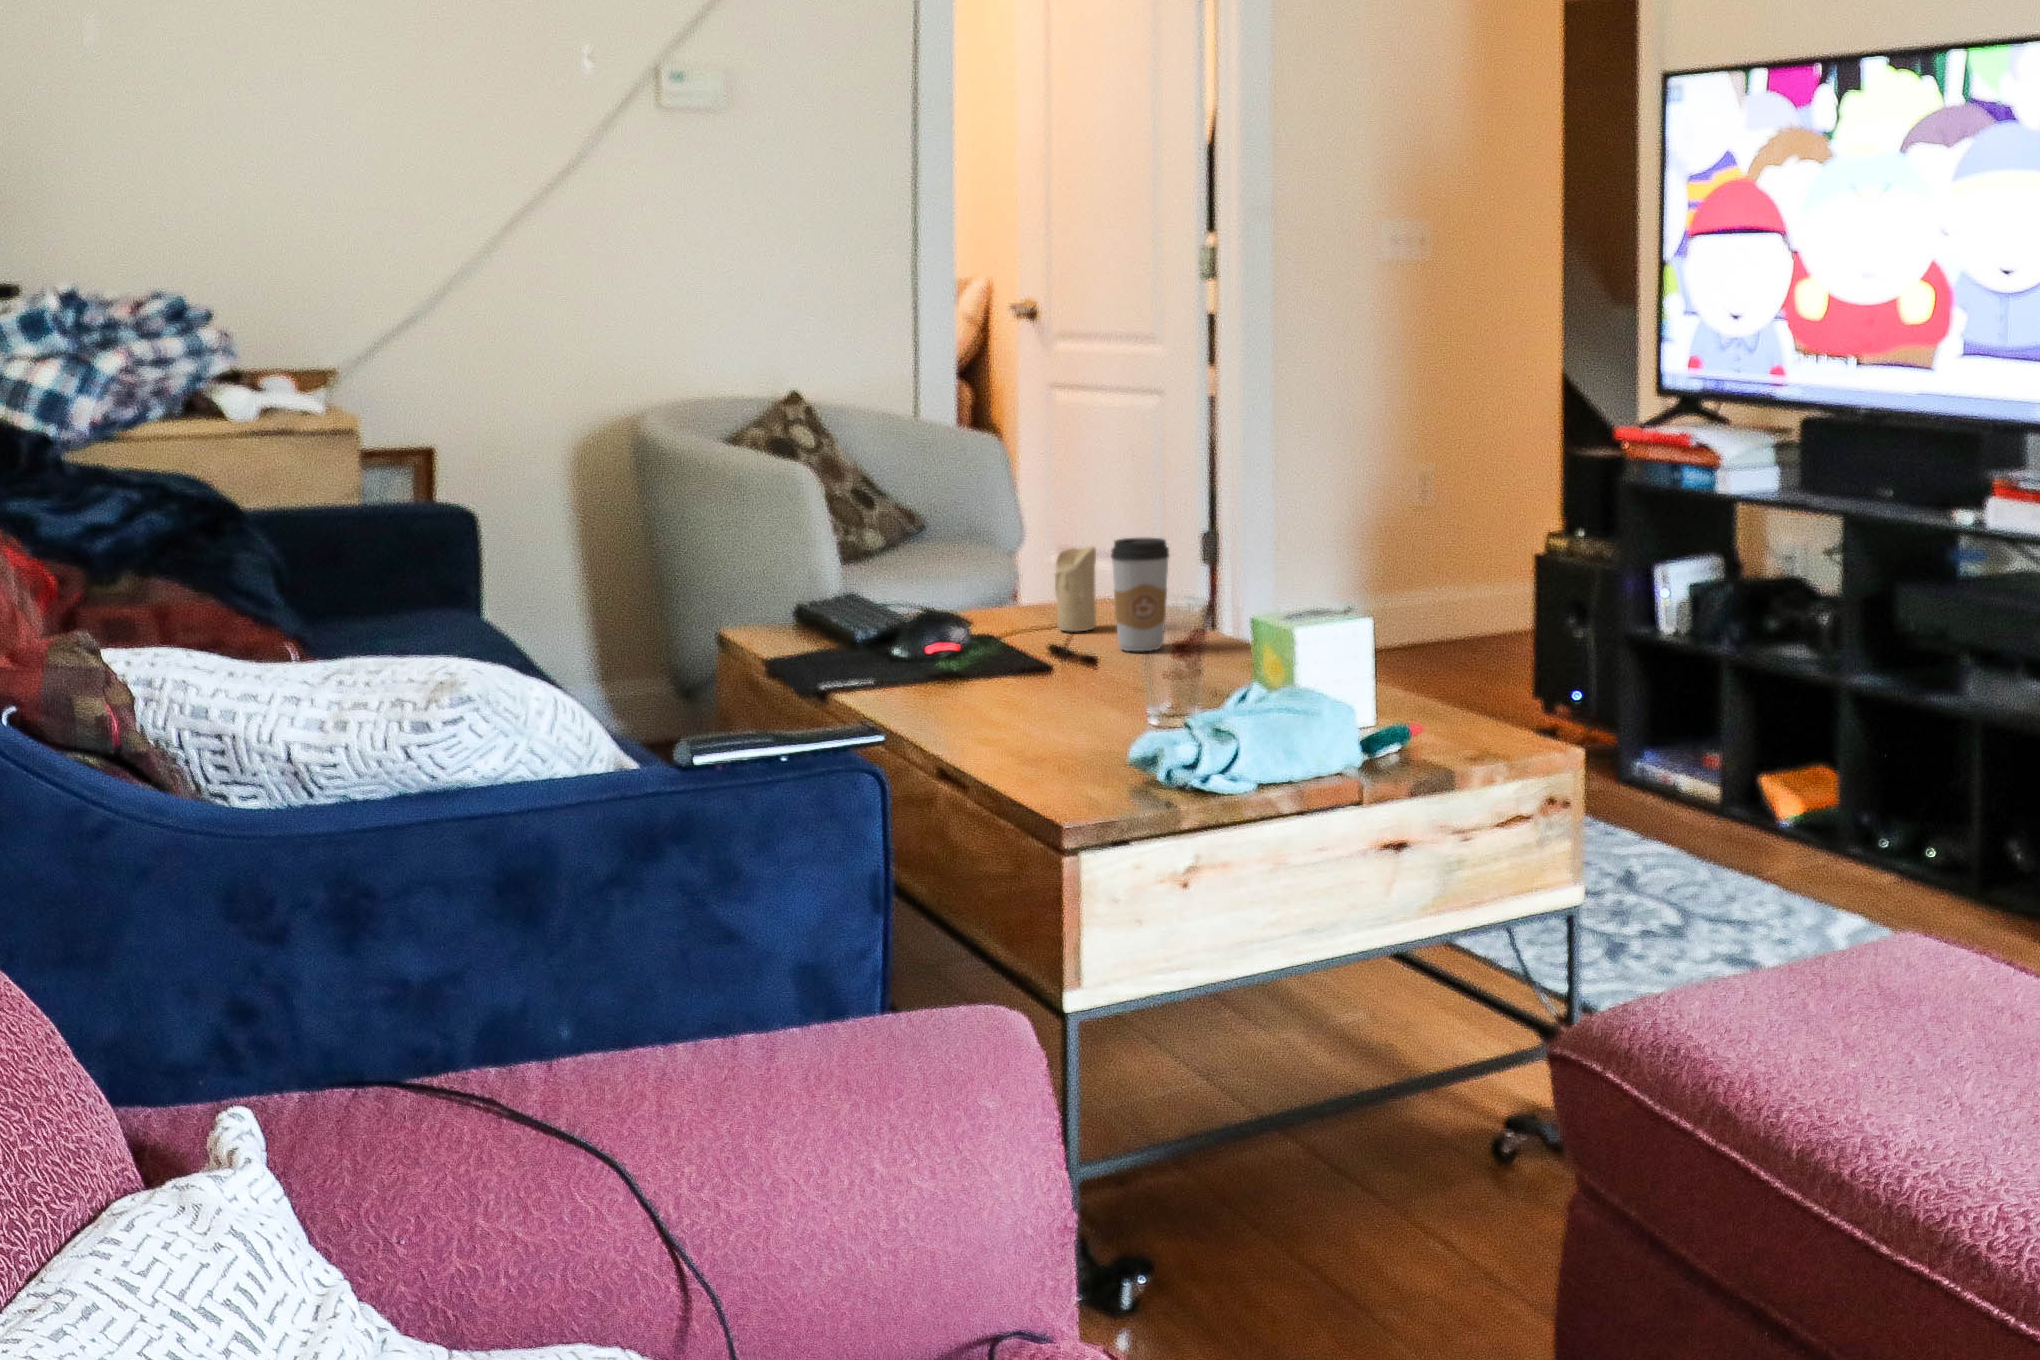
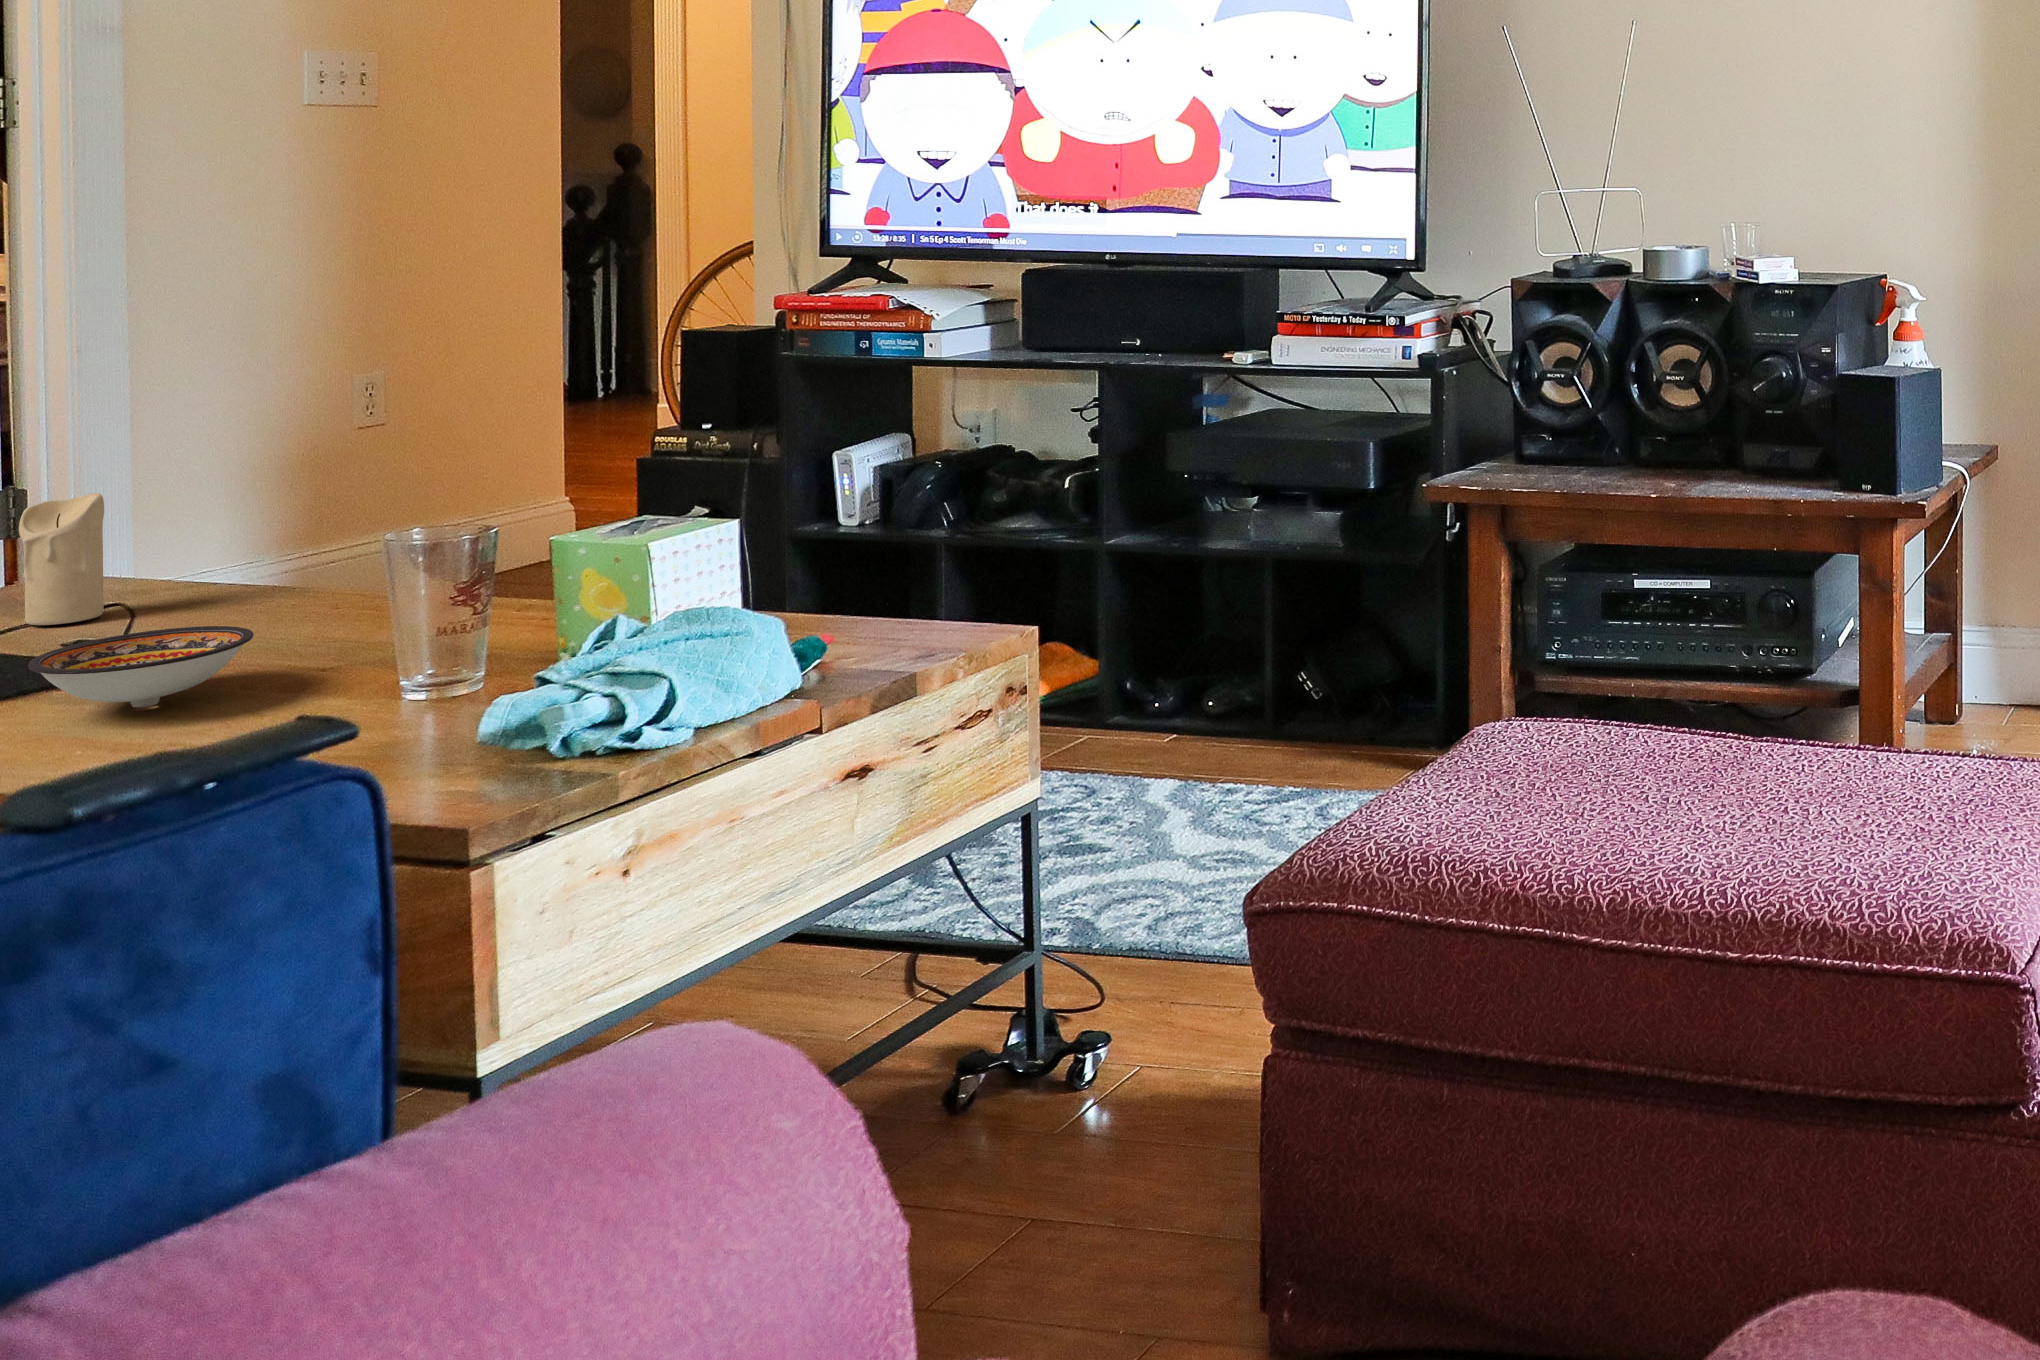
coffee cup: present [1111,538,1169,651] -> none [176,465,288,631]
bowl: none [981,647,1098,699] -> present [28,626,254,707]

